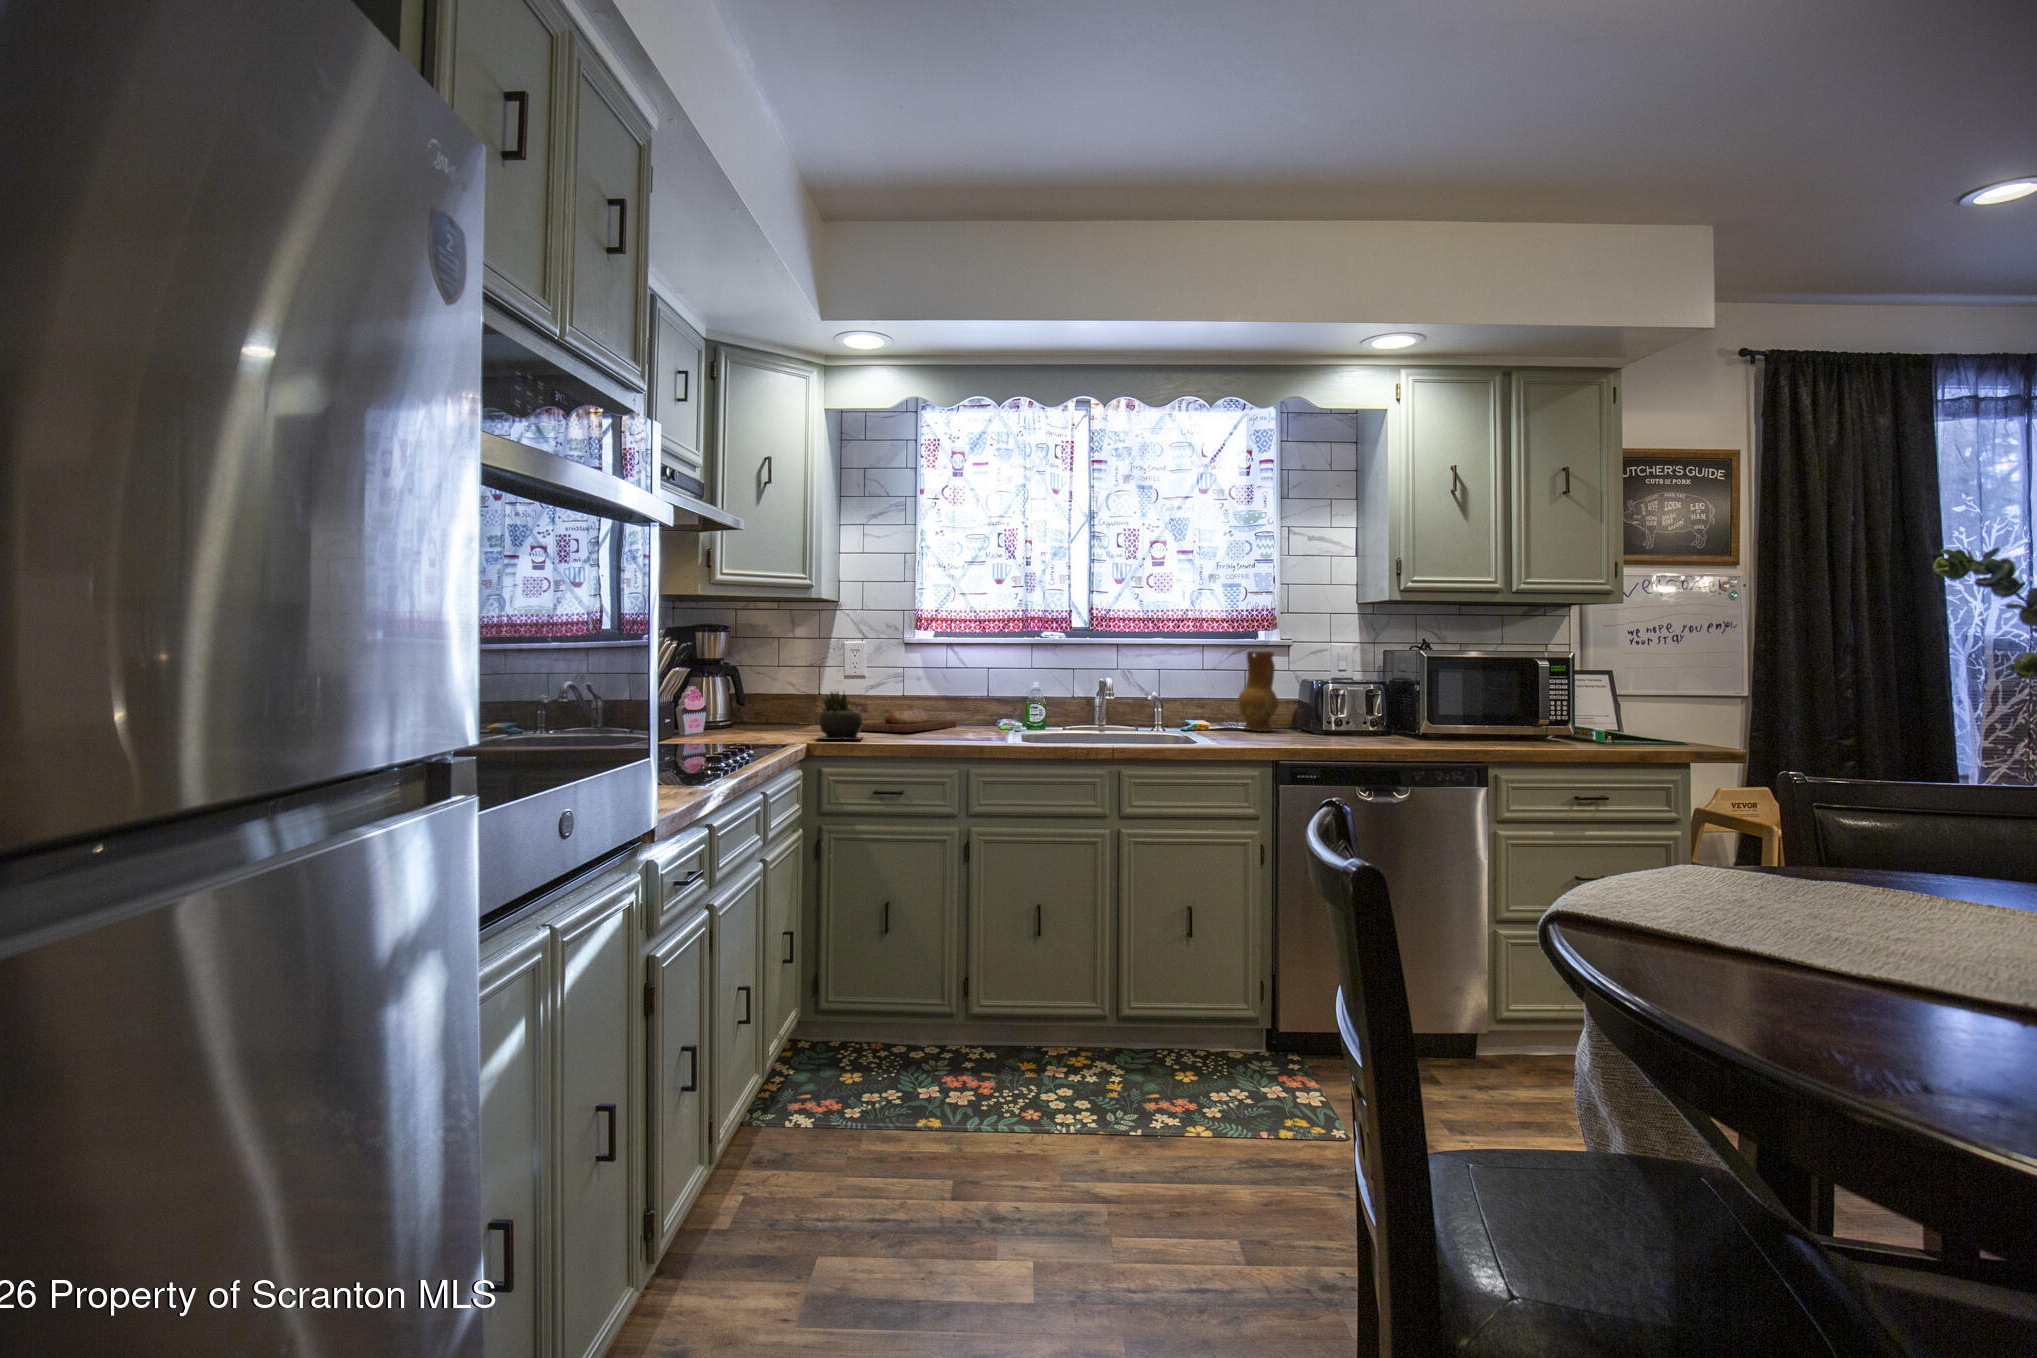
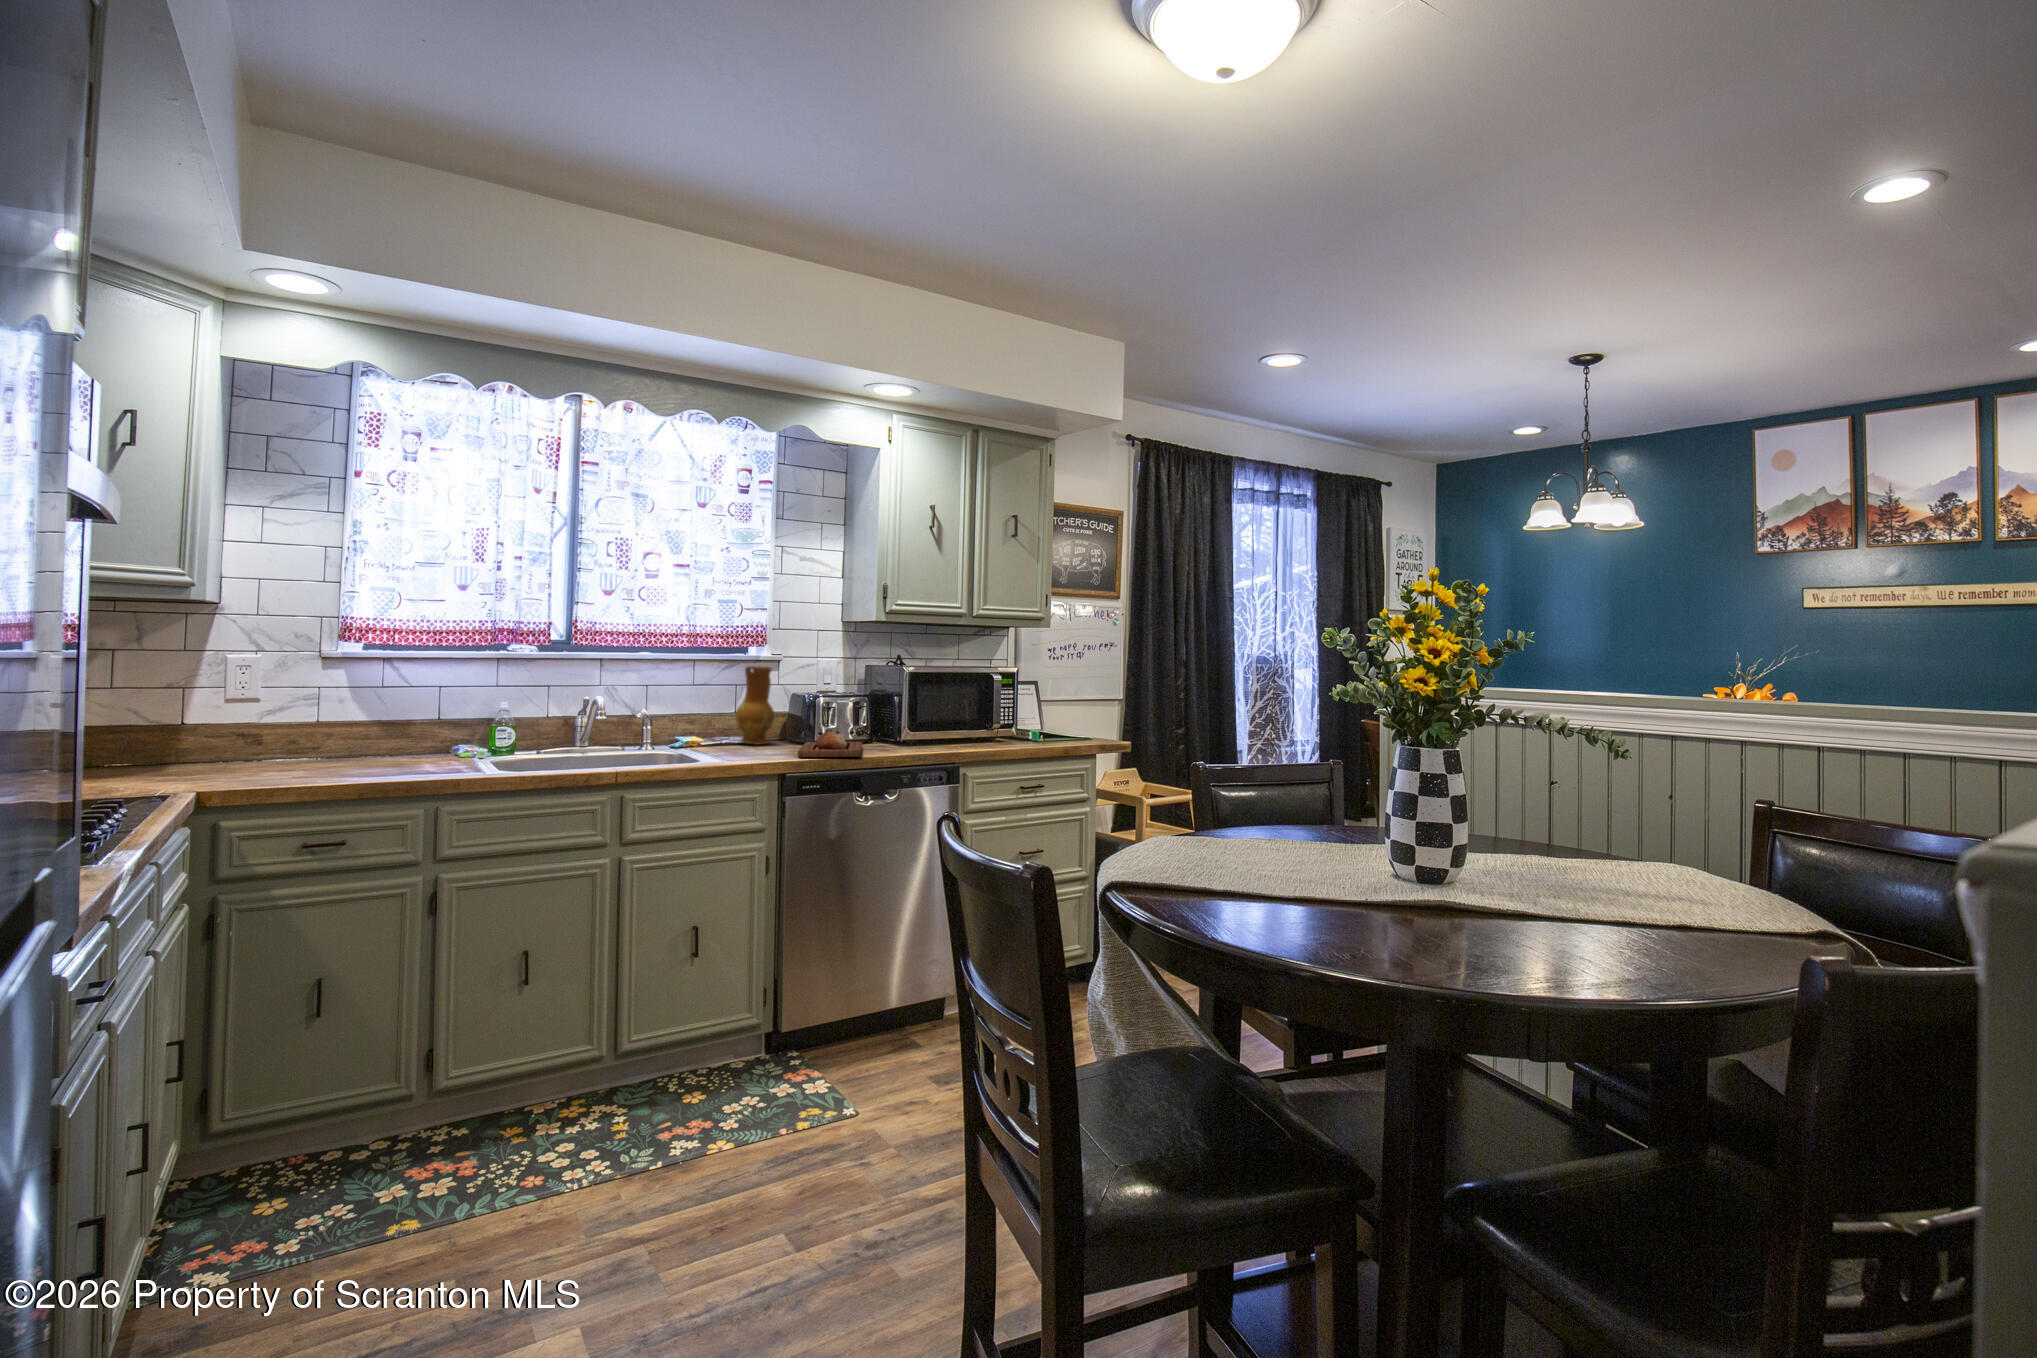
succulent plant: present [816,692,862,740] -> none [203,720,278,787]
bread loaf: present [860,709,956,732] -> present [798,732,862,757]

